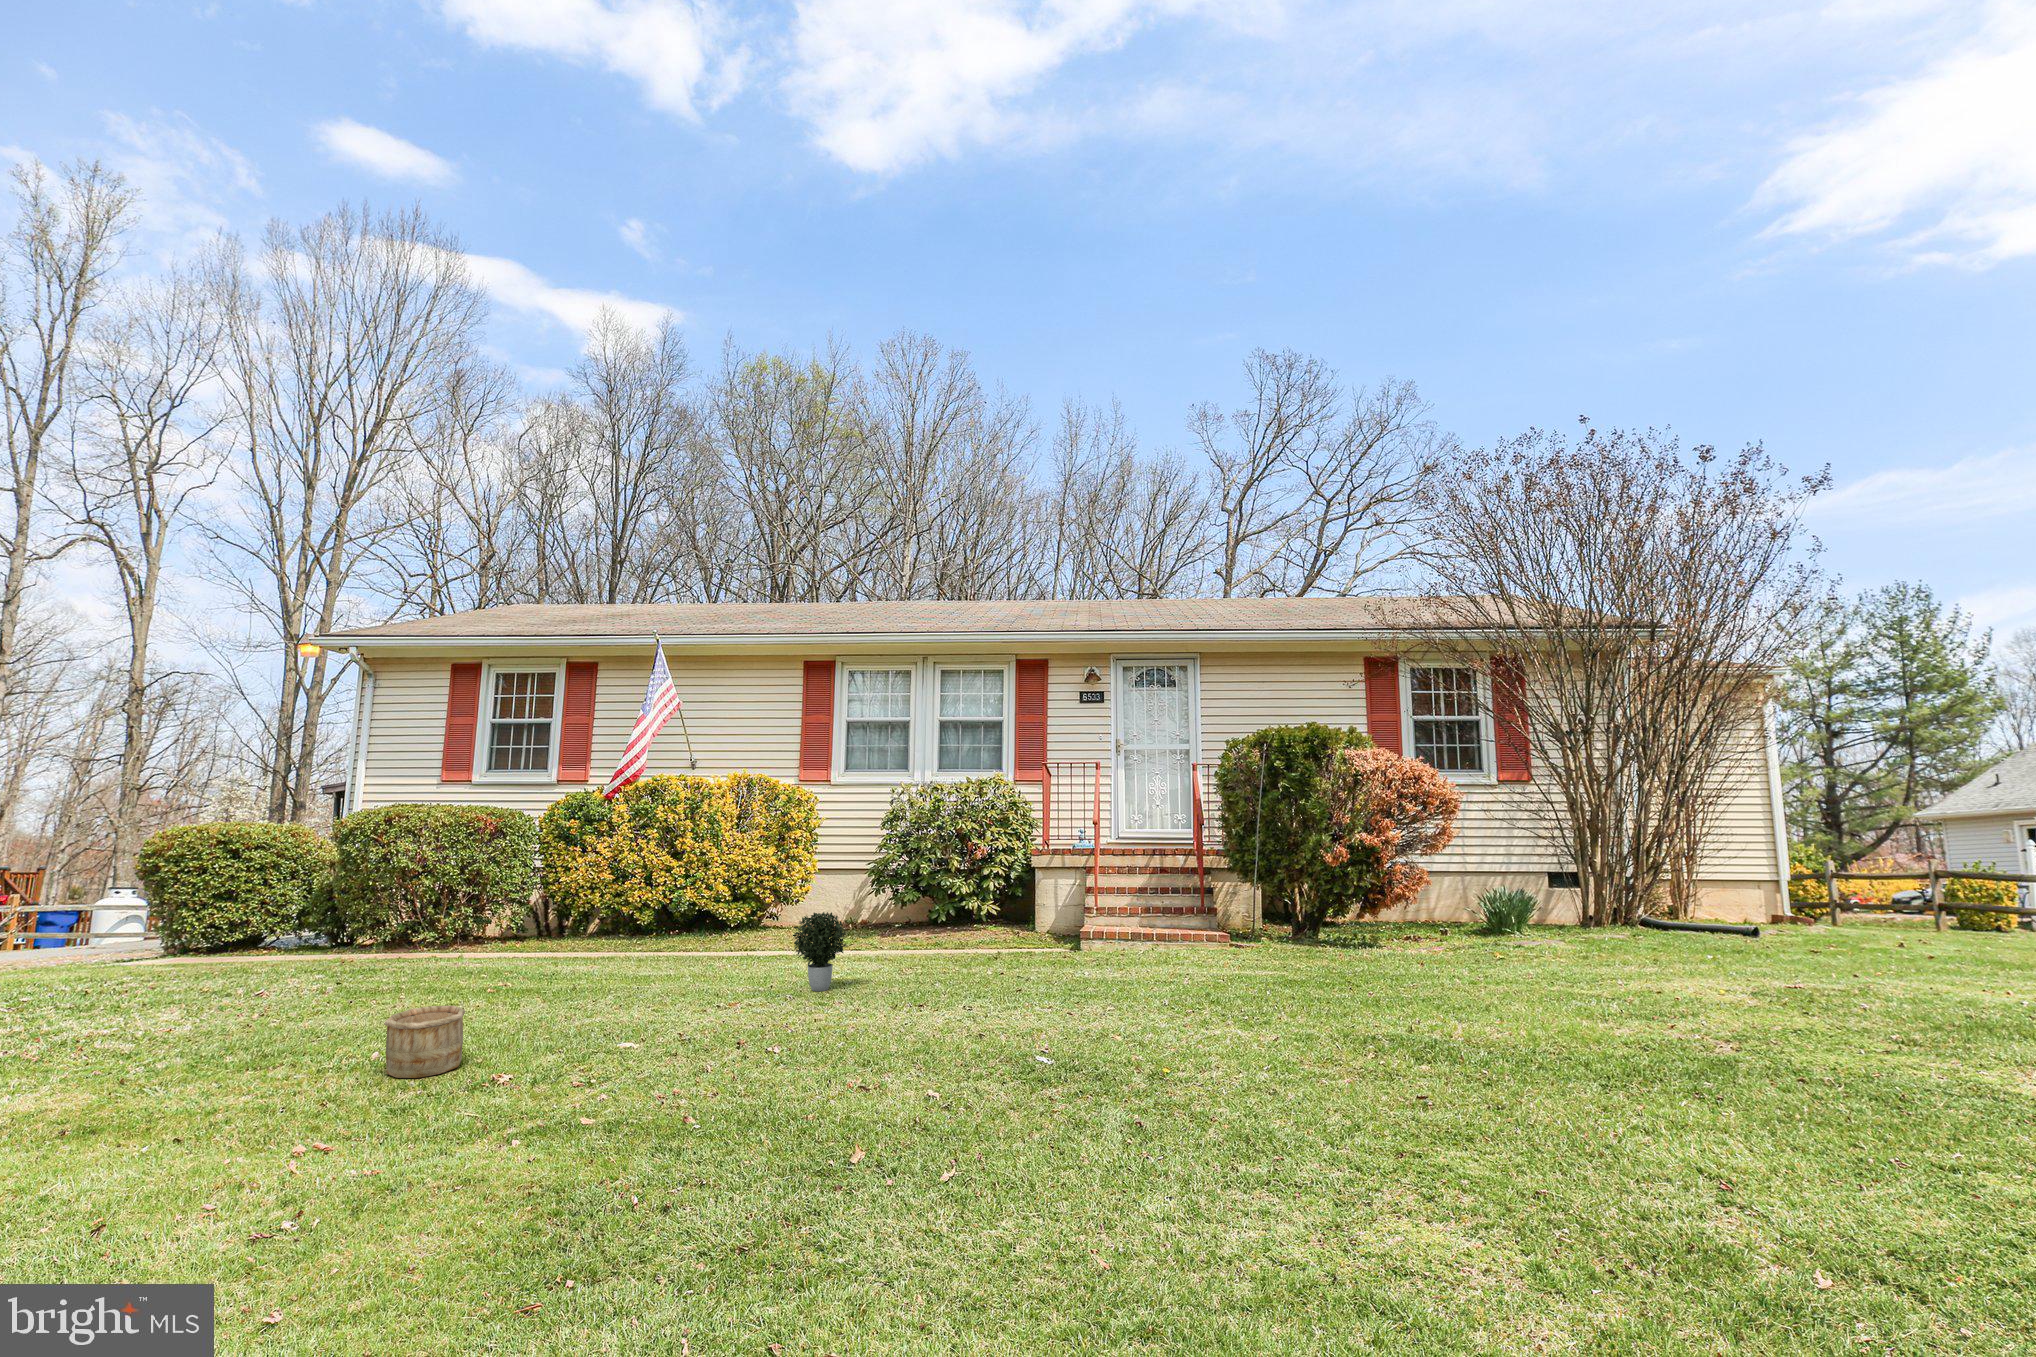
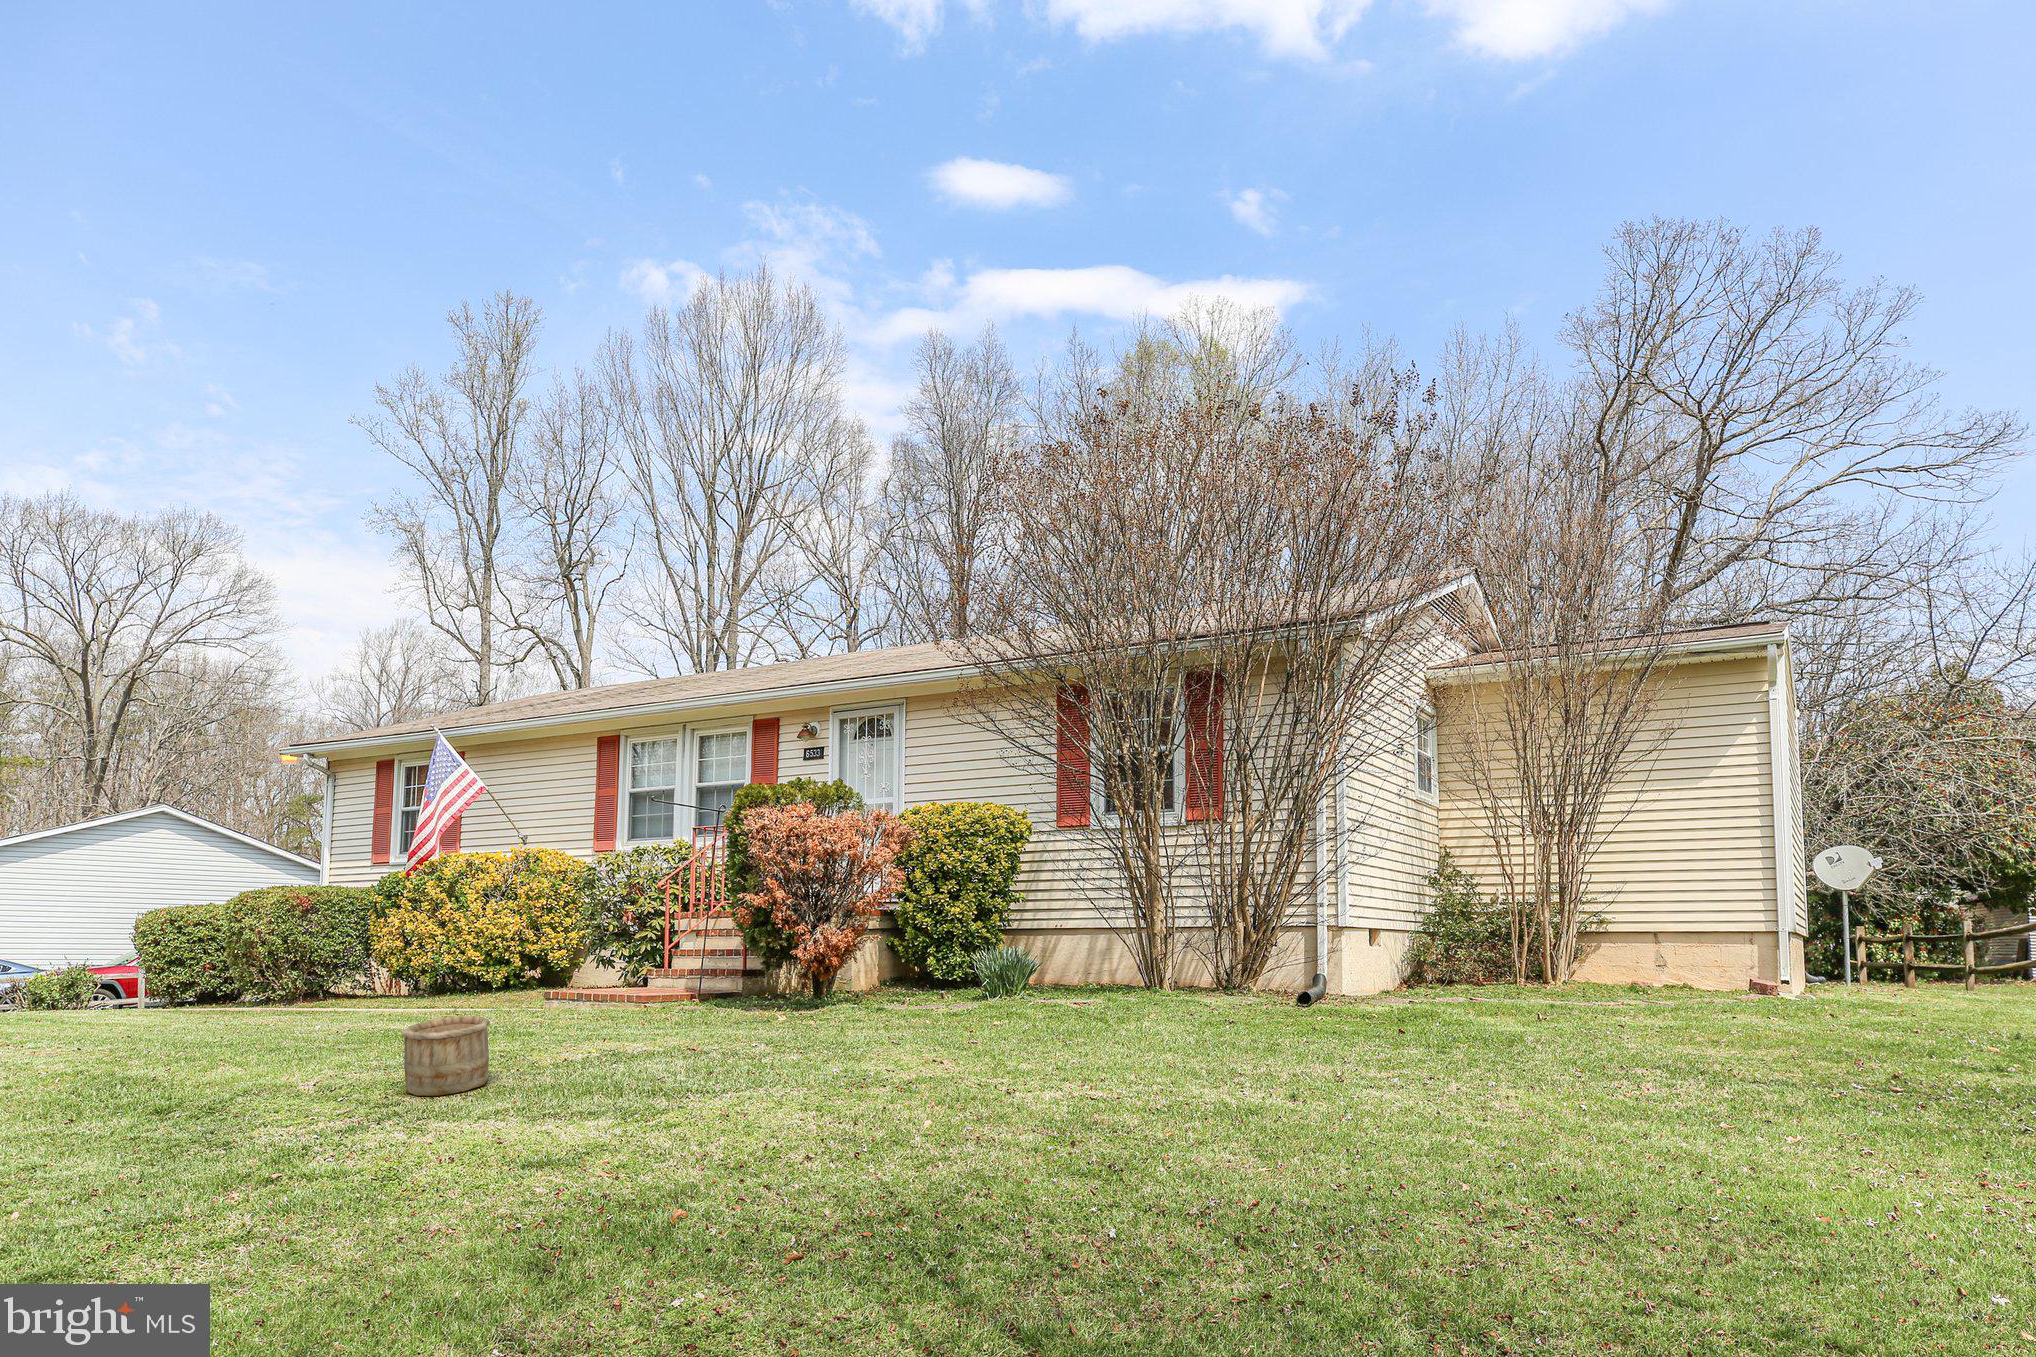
potted plant: present [793,912,847,991] -> none [865,912,930,1006]

